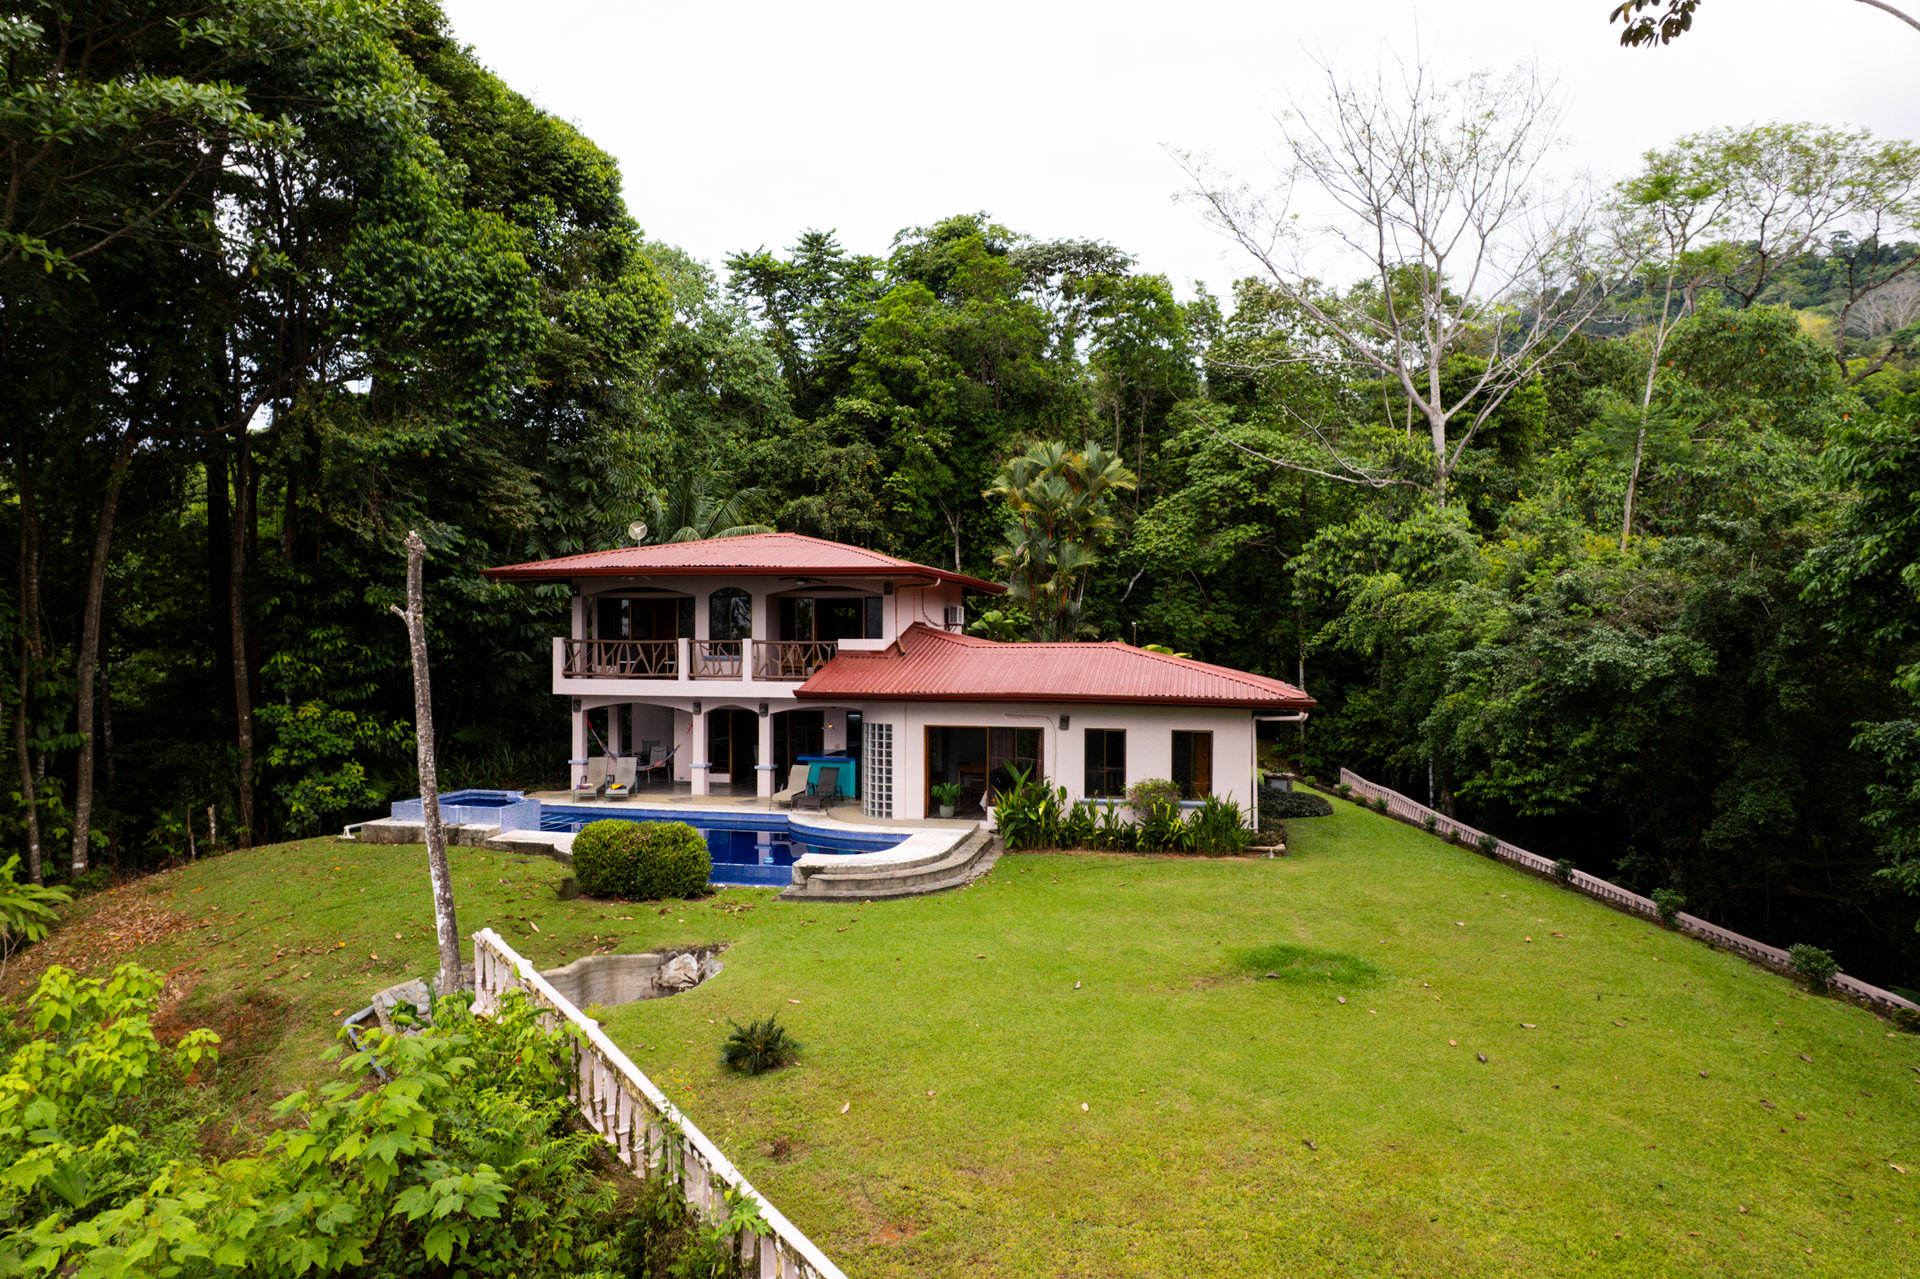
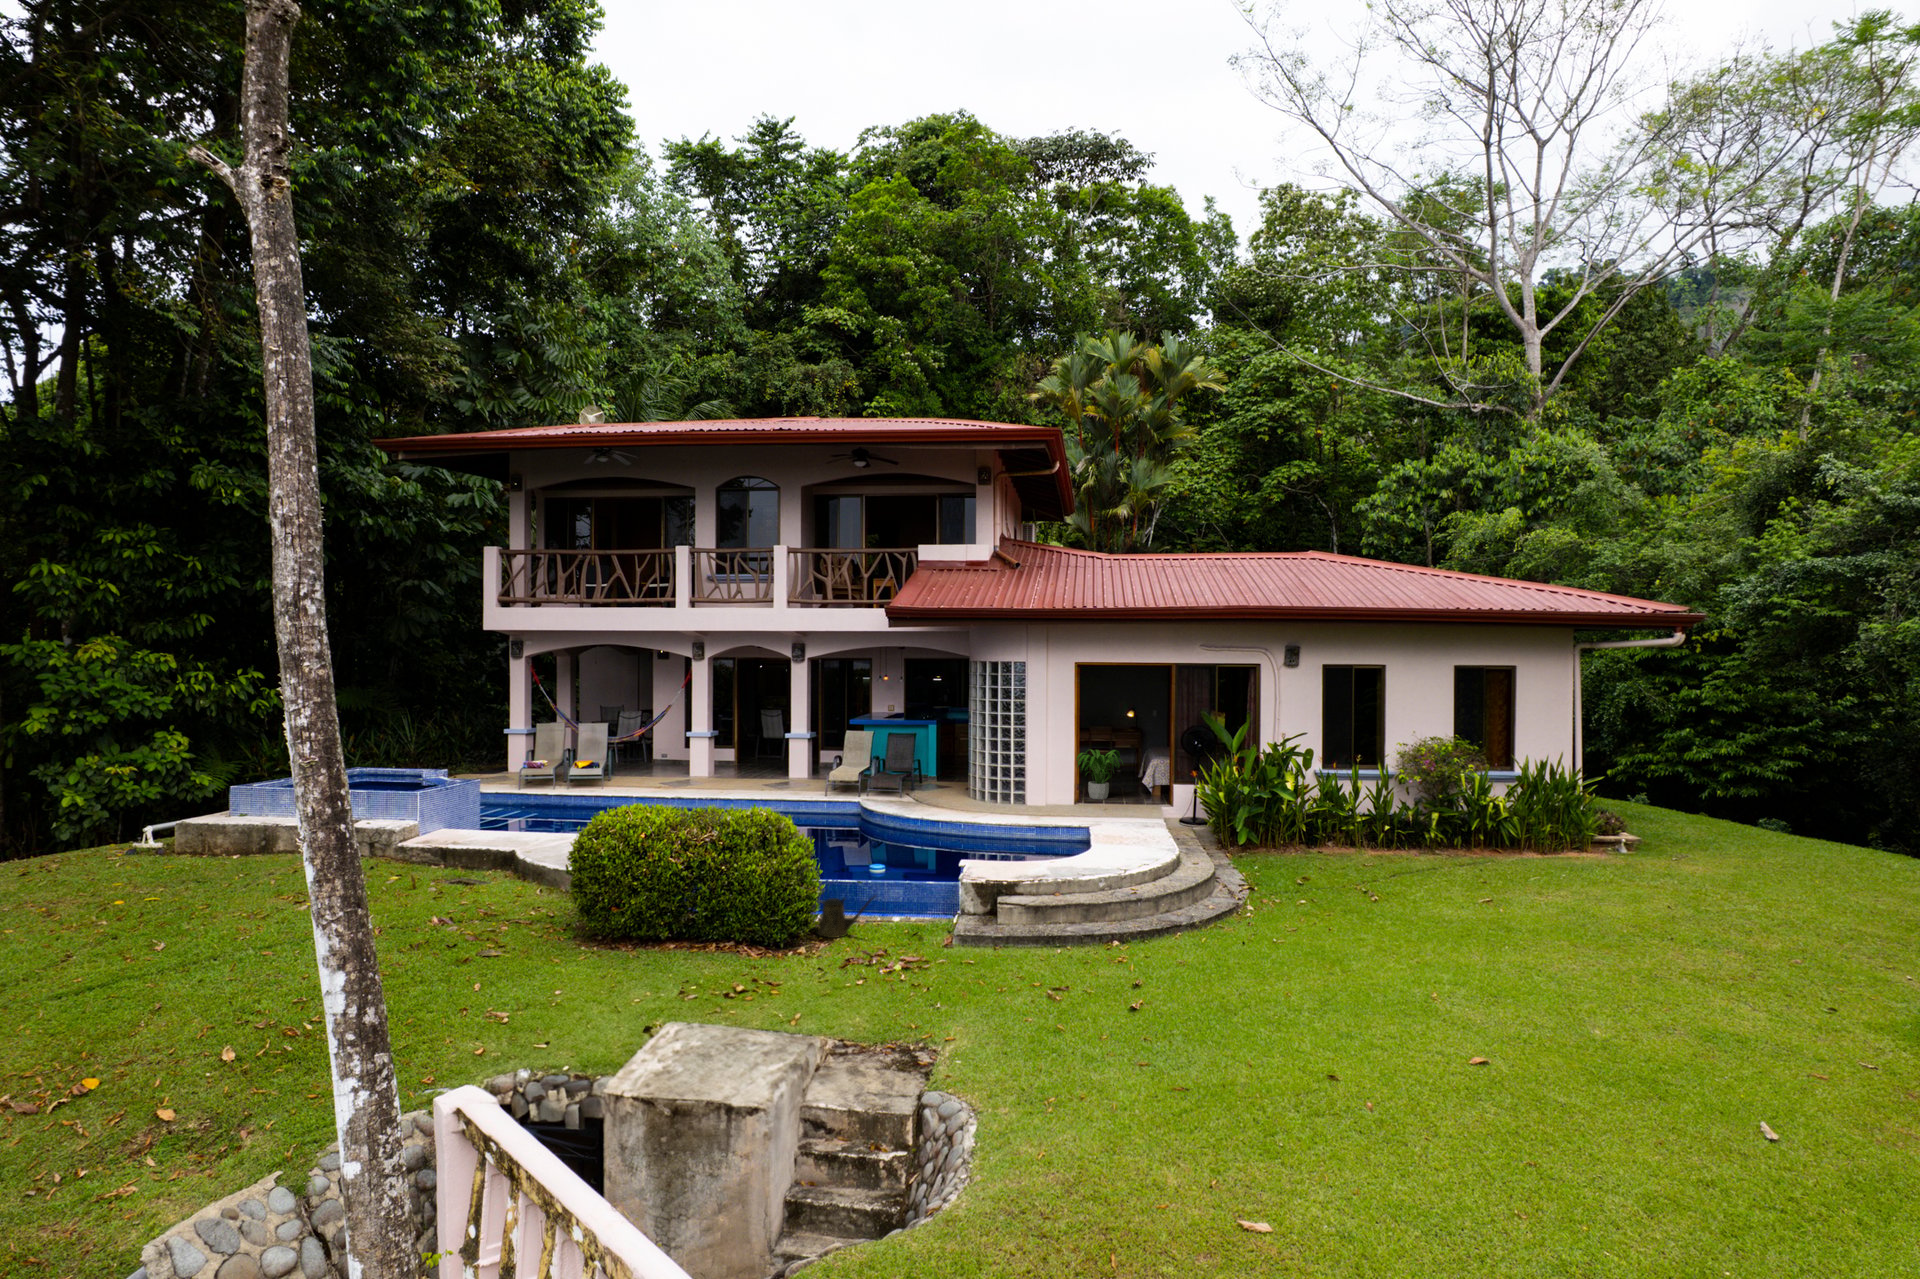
watering can: present [548,877,580,900] -> present [816,896,876,938]

